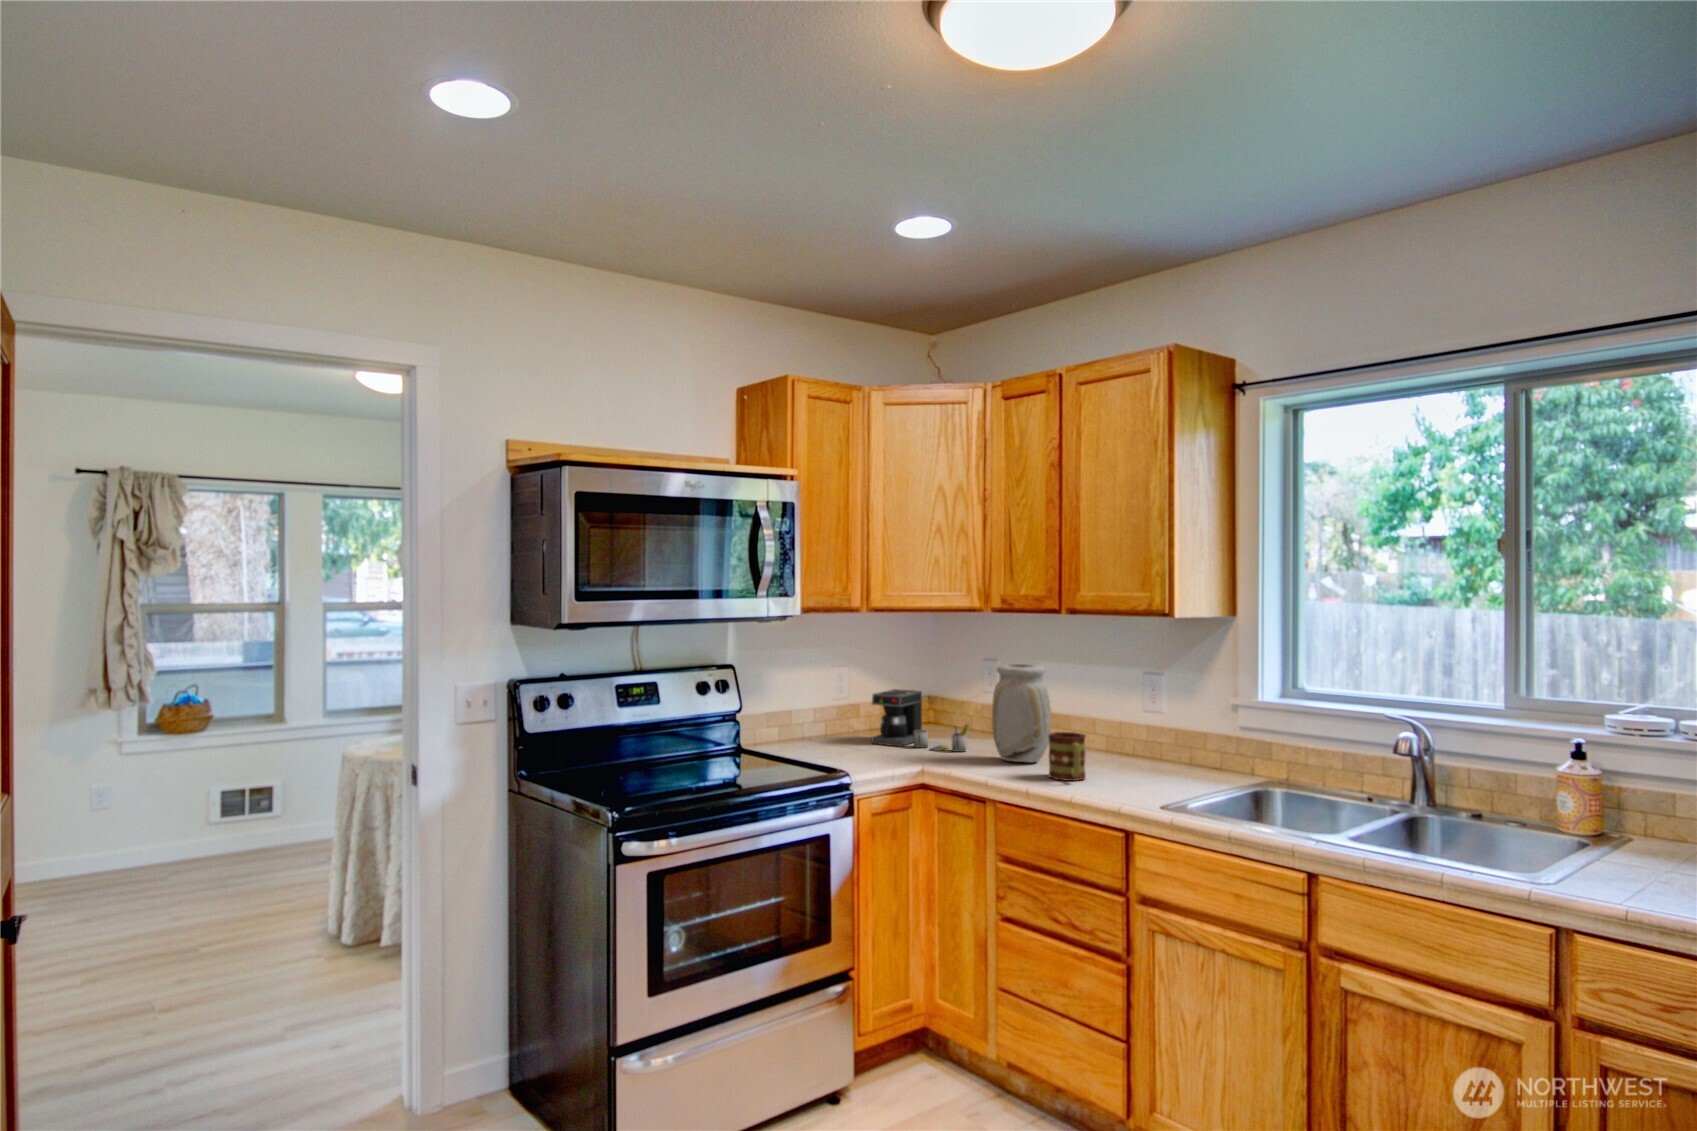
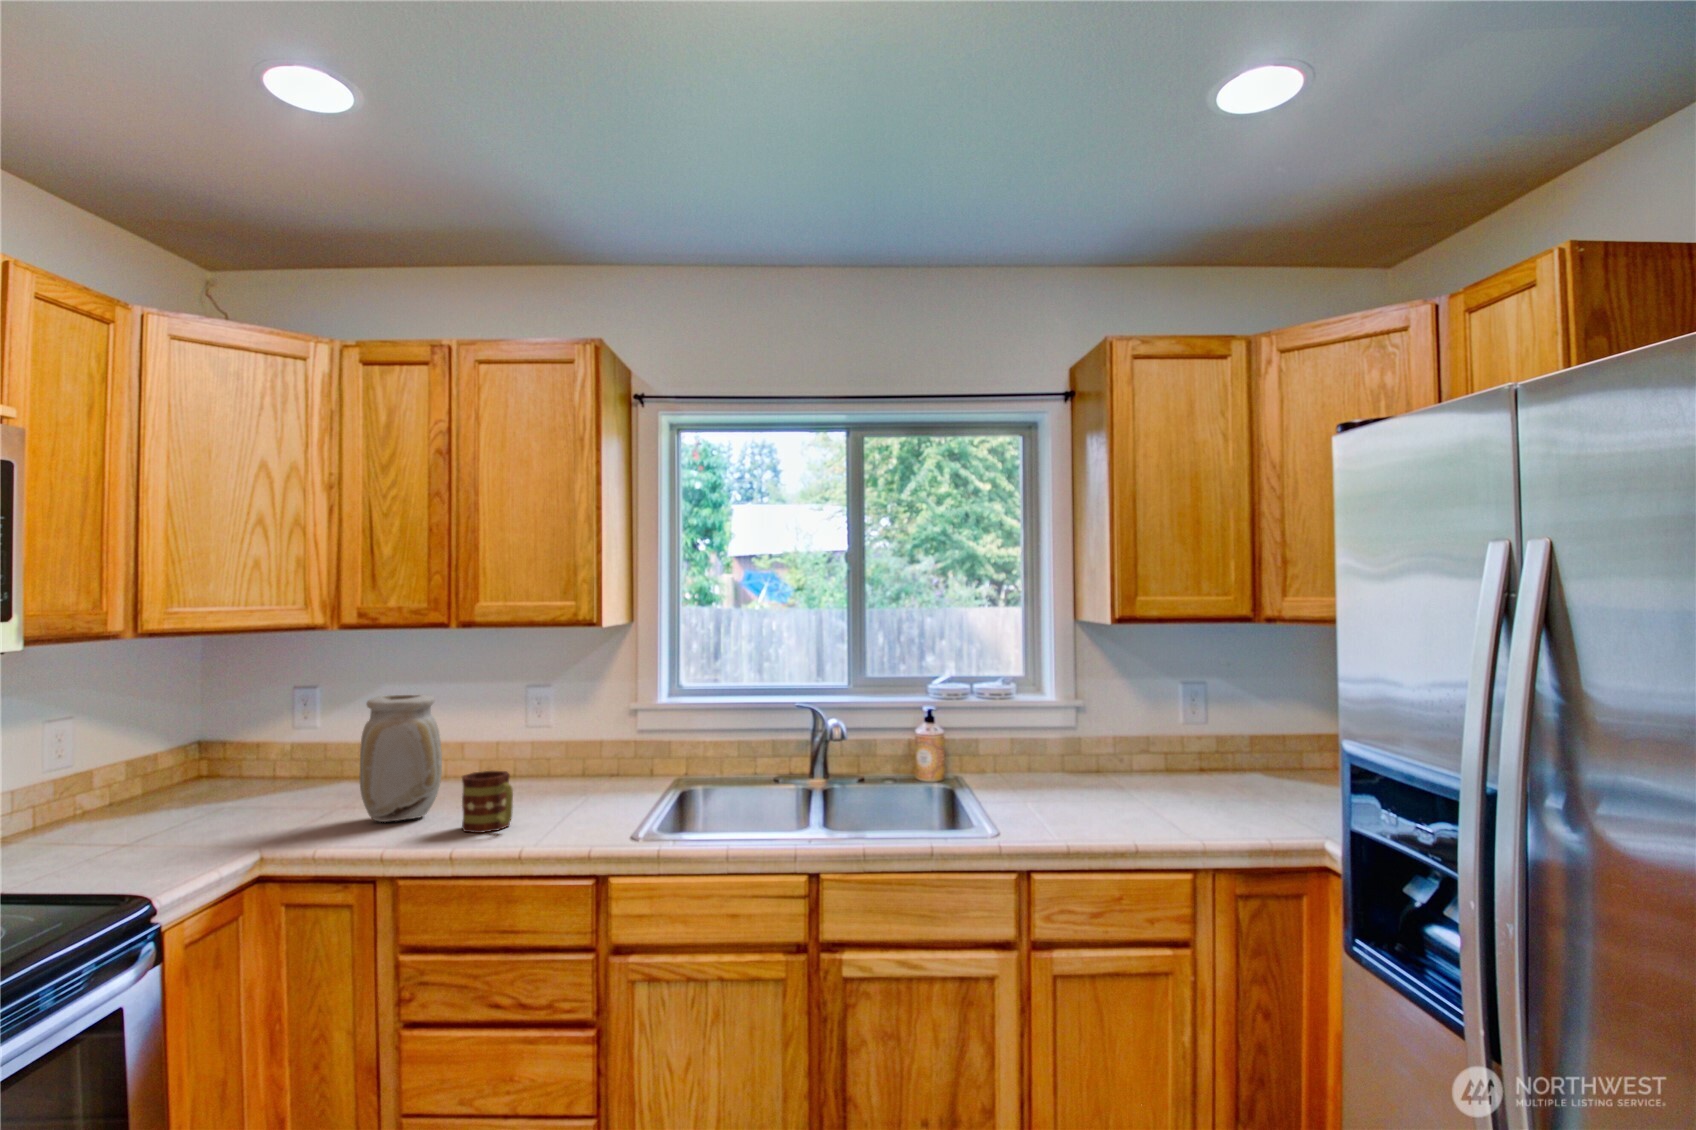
coffee maker: present [872,689,969,752] -> none [134,748,312,838]

